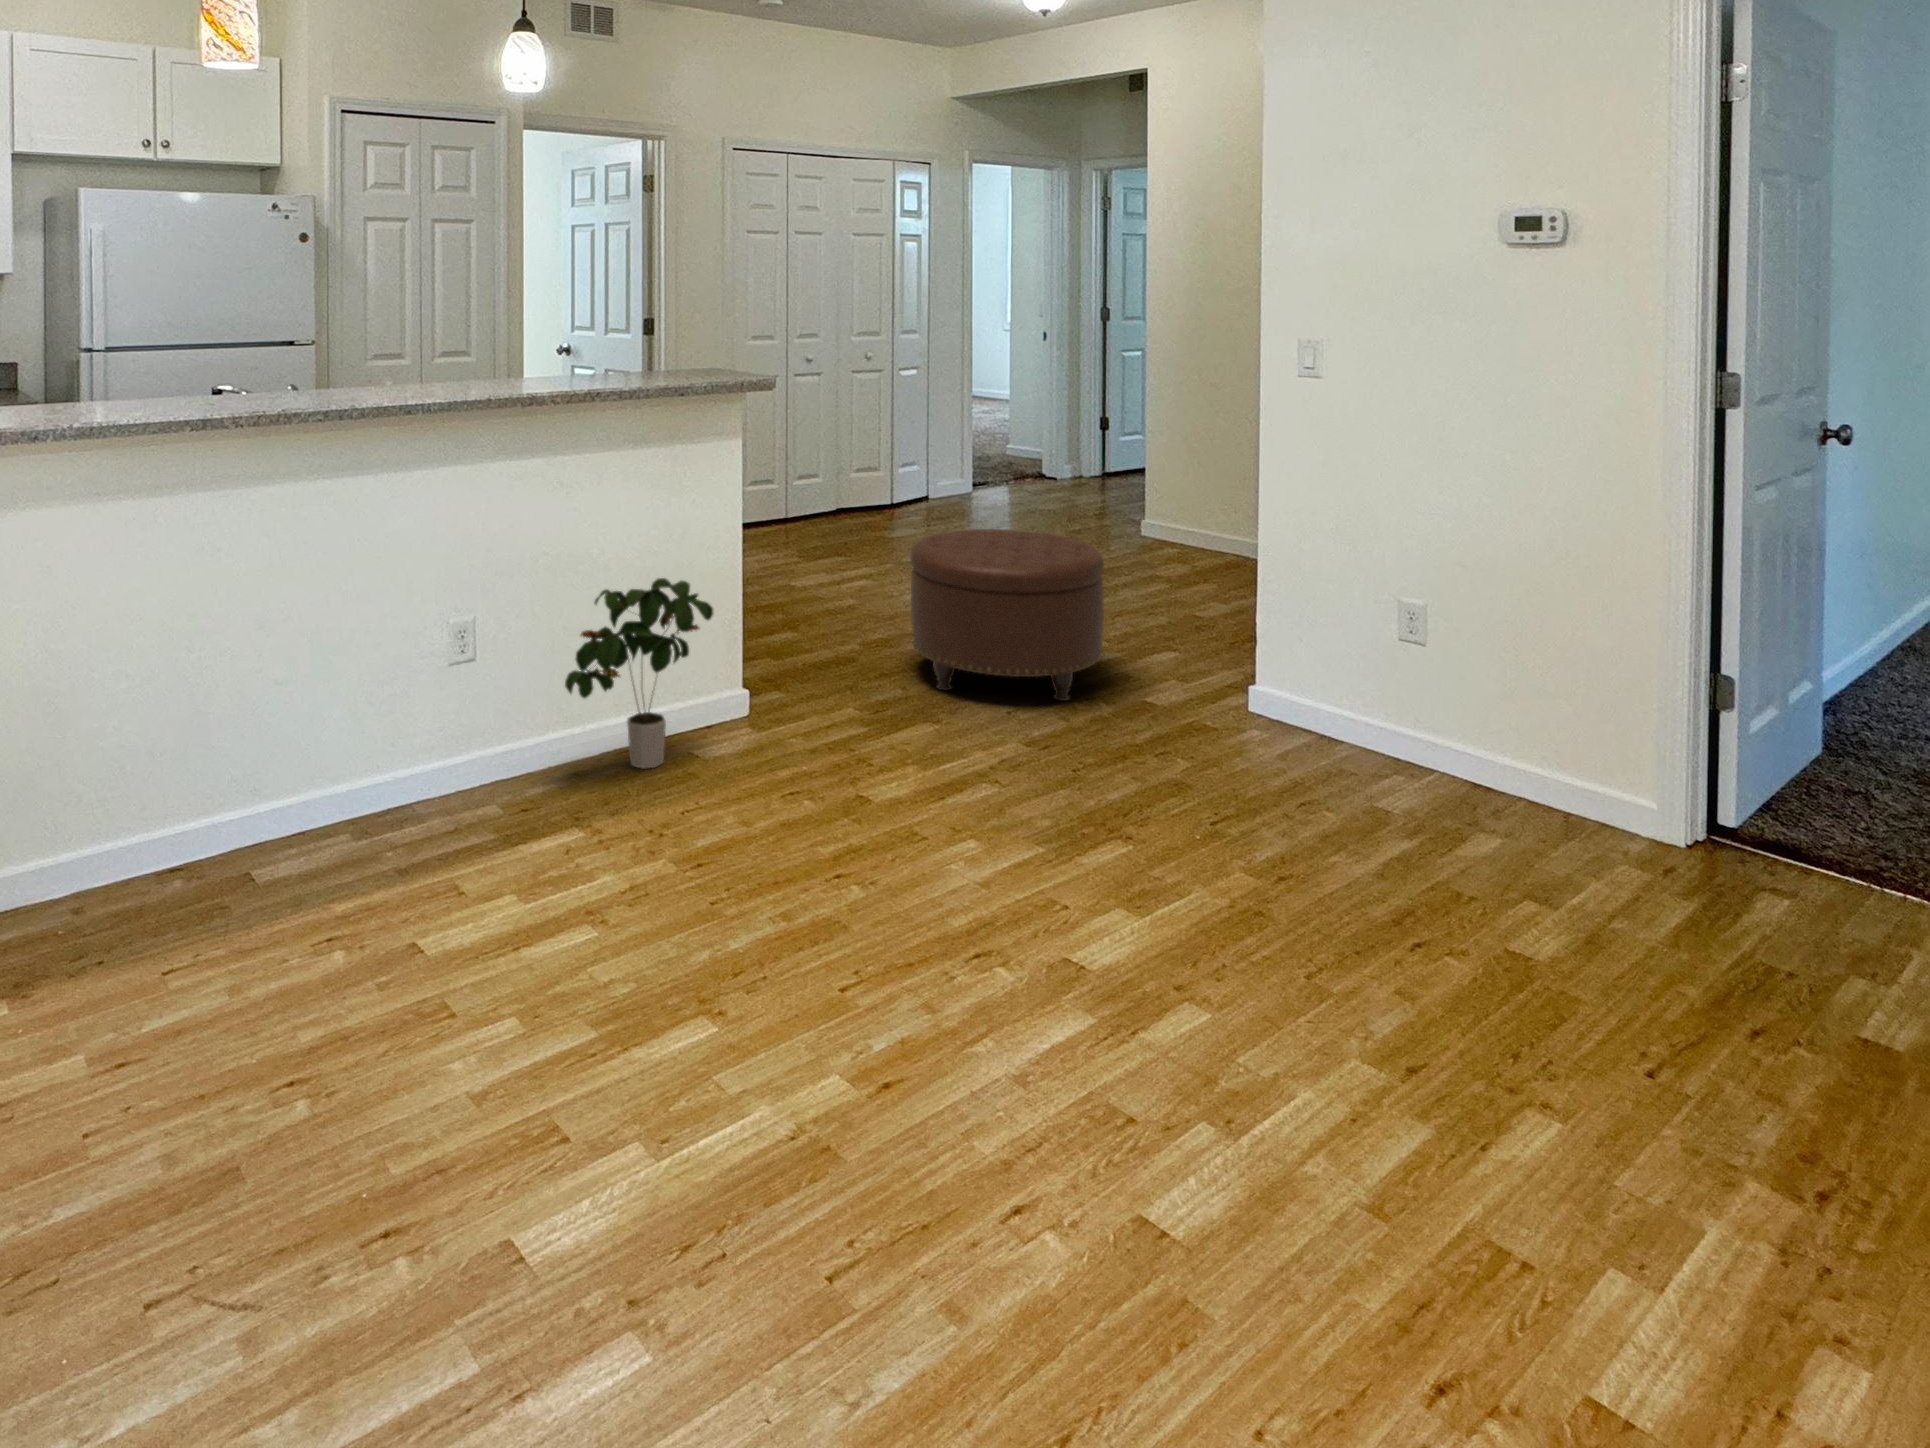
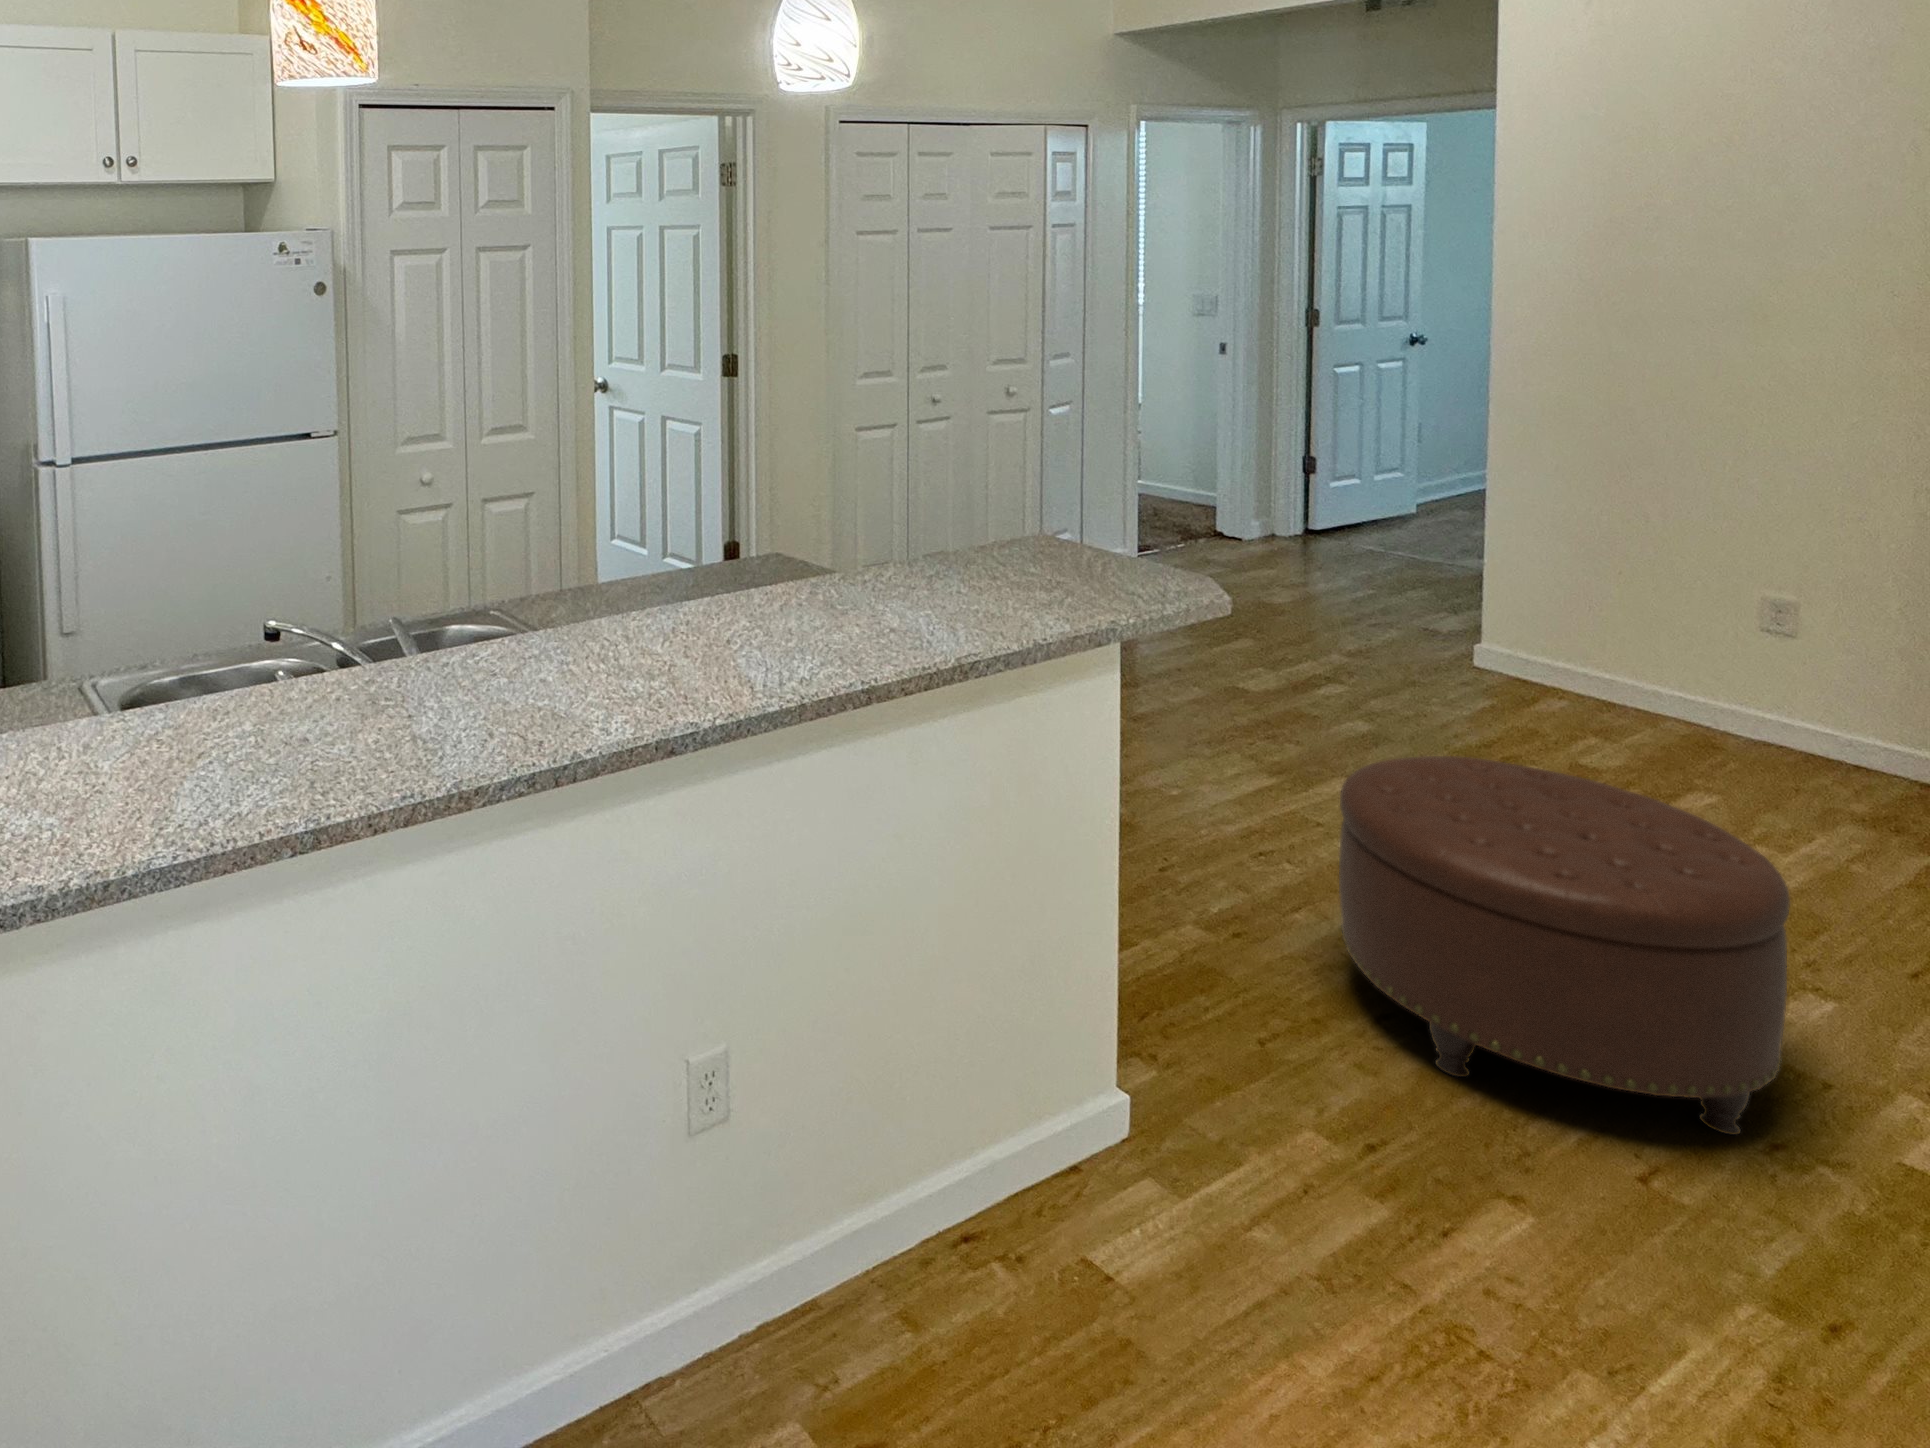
potted plant: present [565,578,713,769] -> none [898,929,1123,1297]

